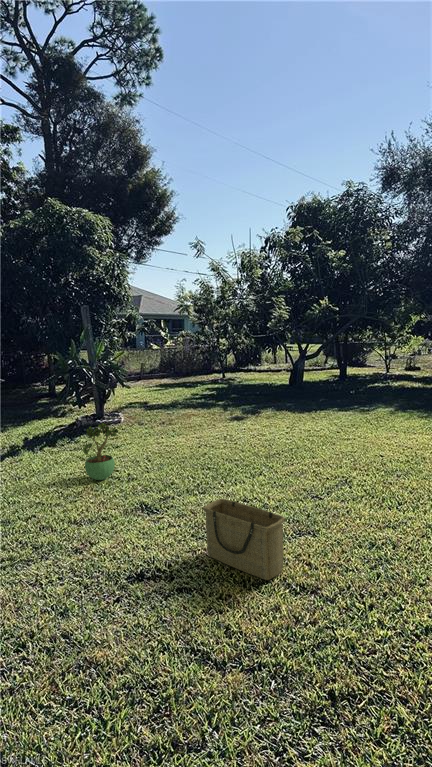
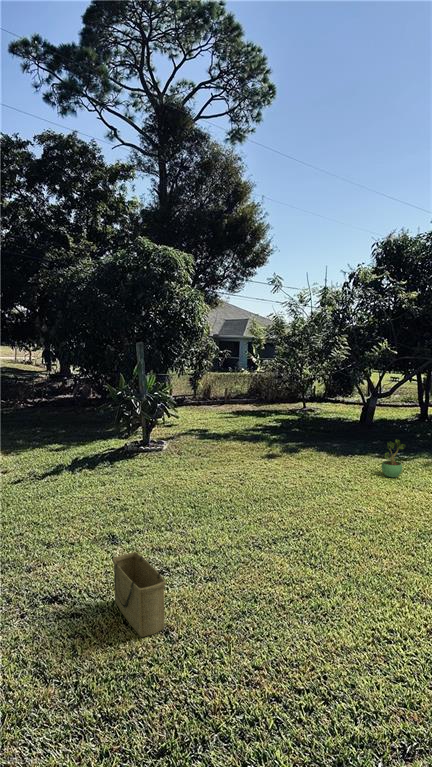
potted plant: present [83,423,118,480] -> present [381,439,406,477]

